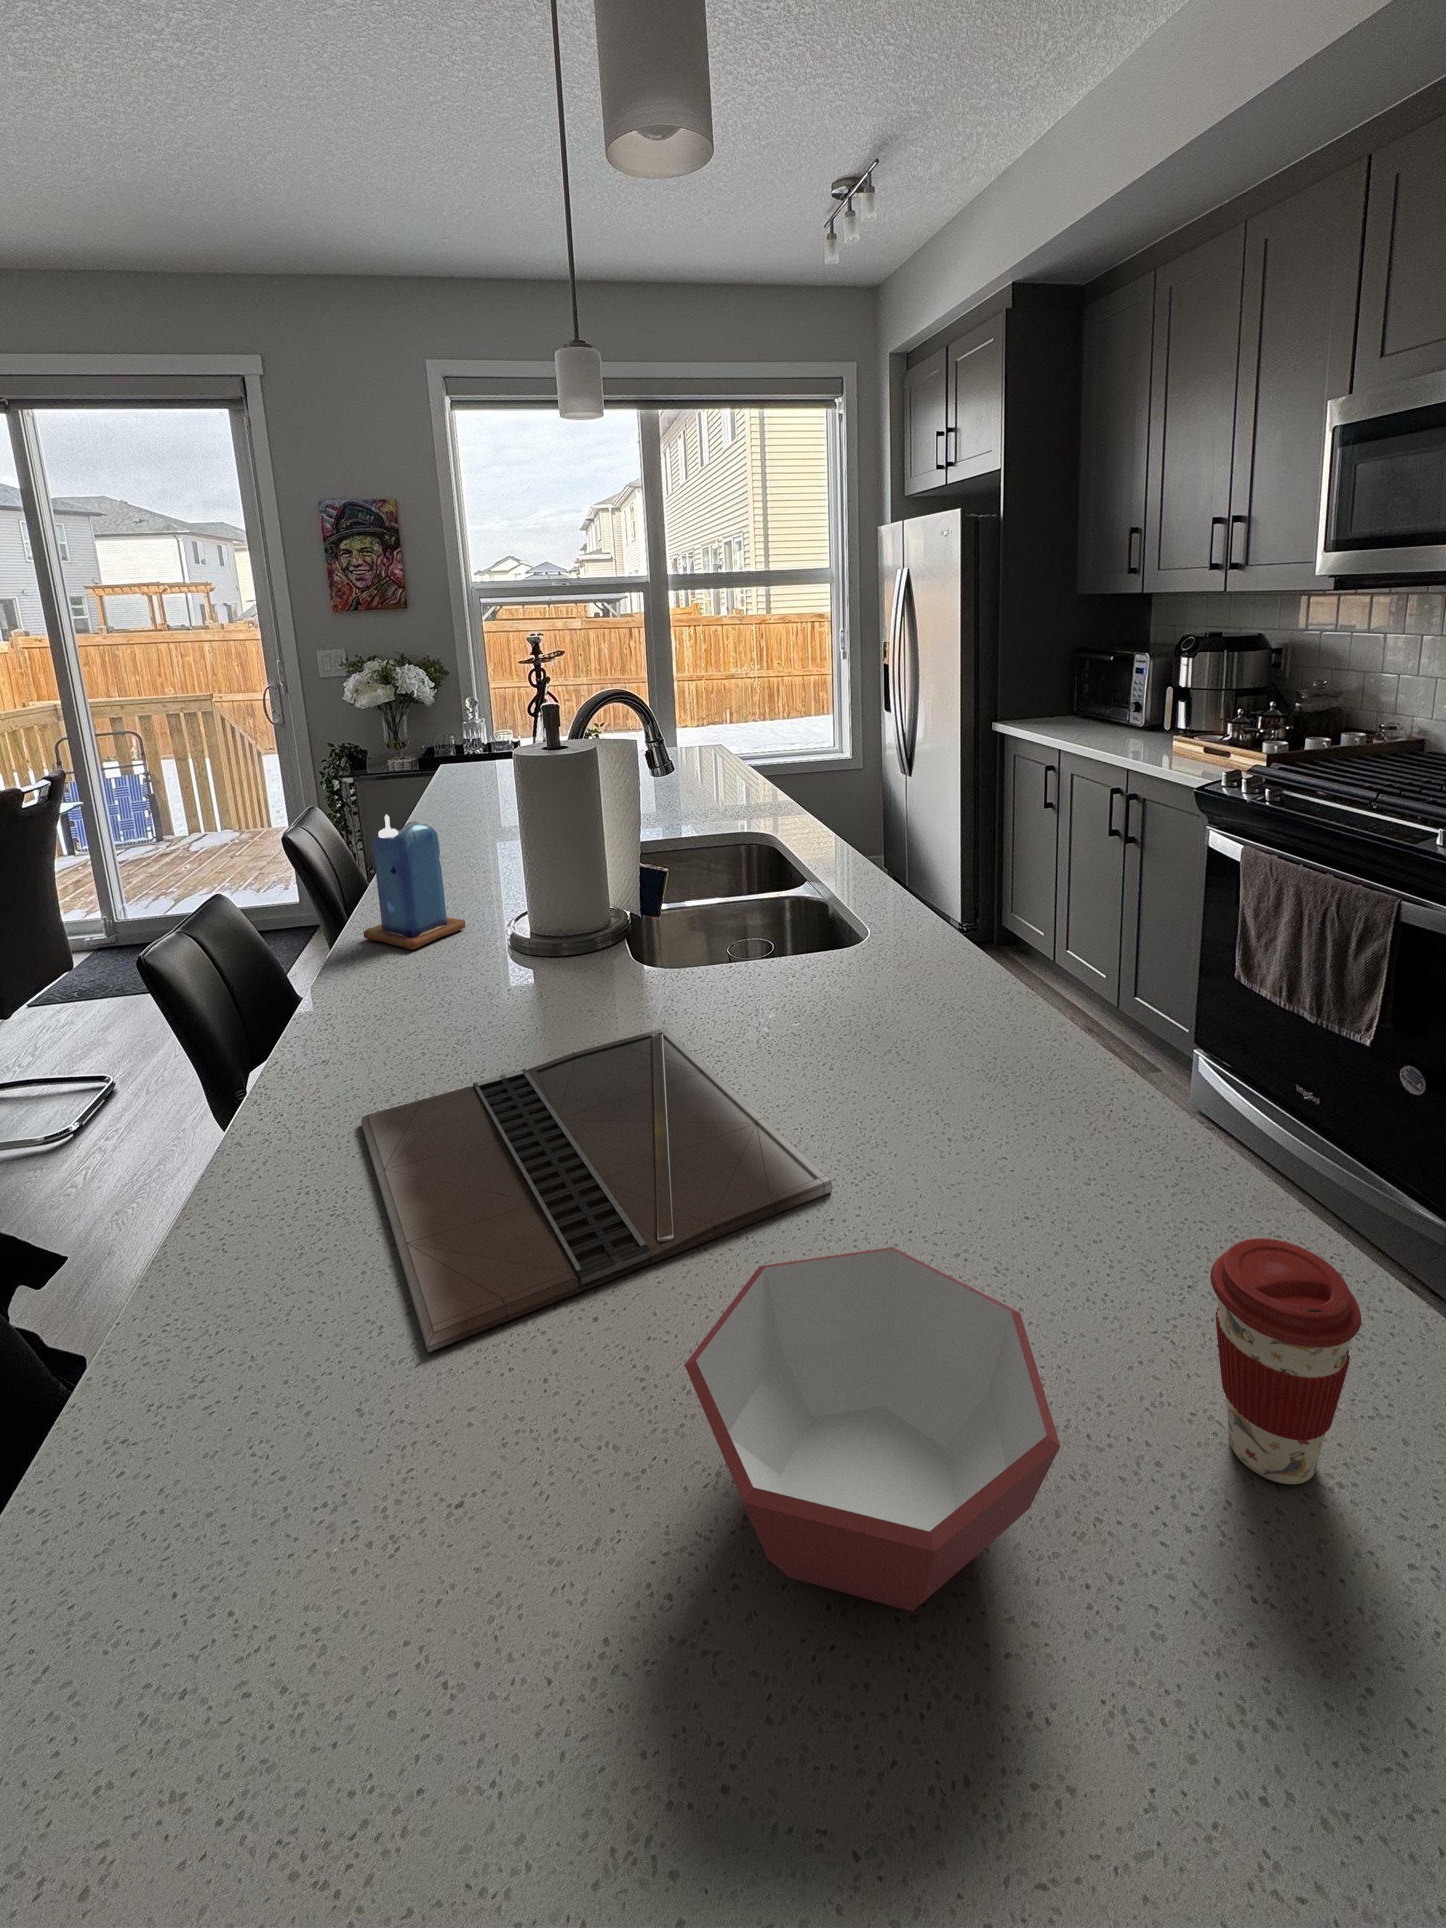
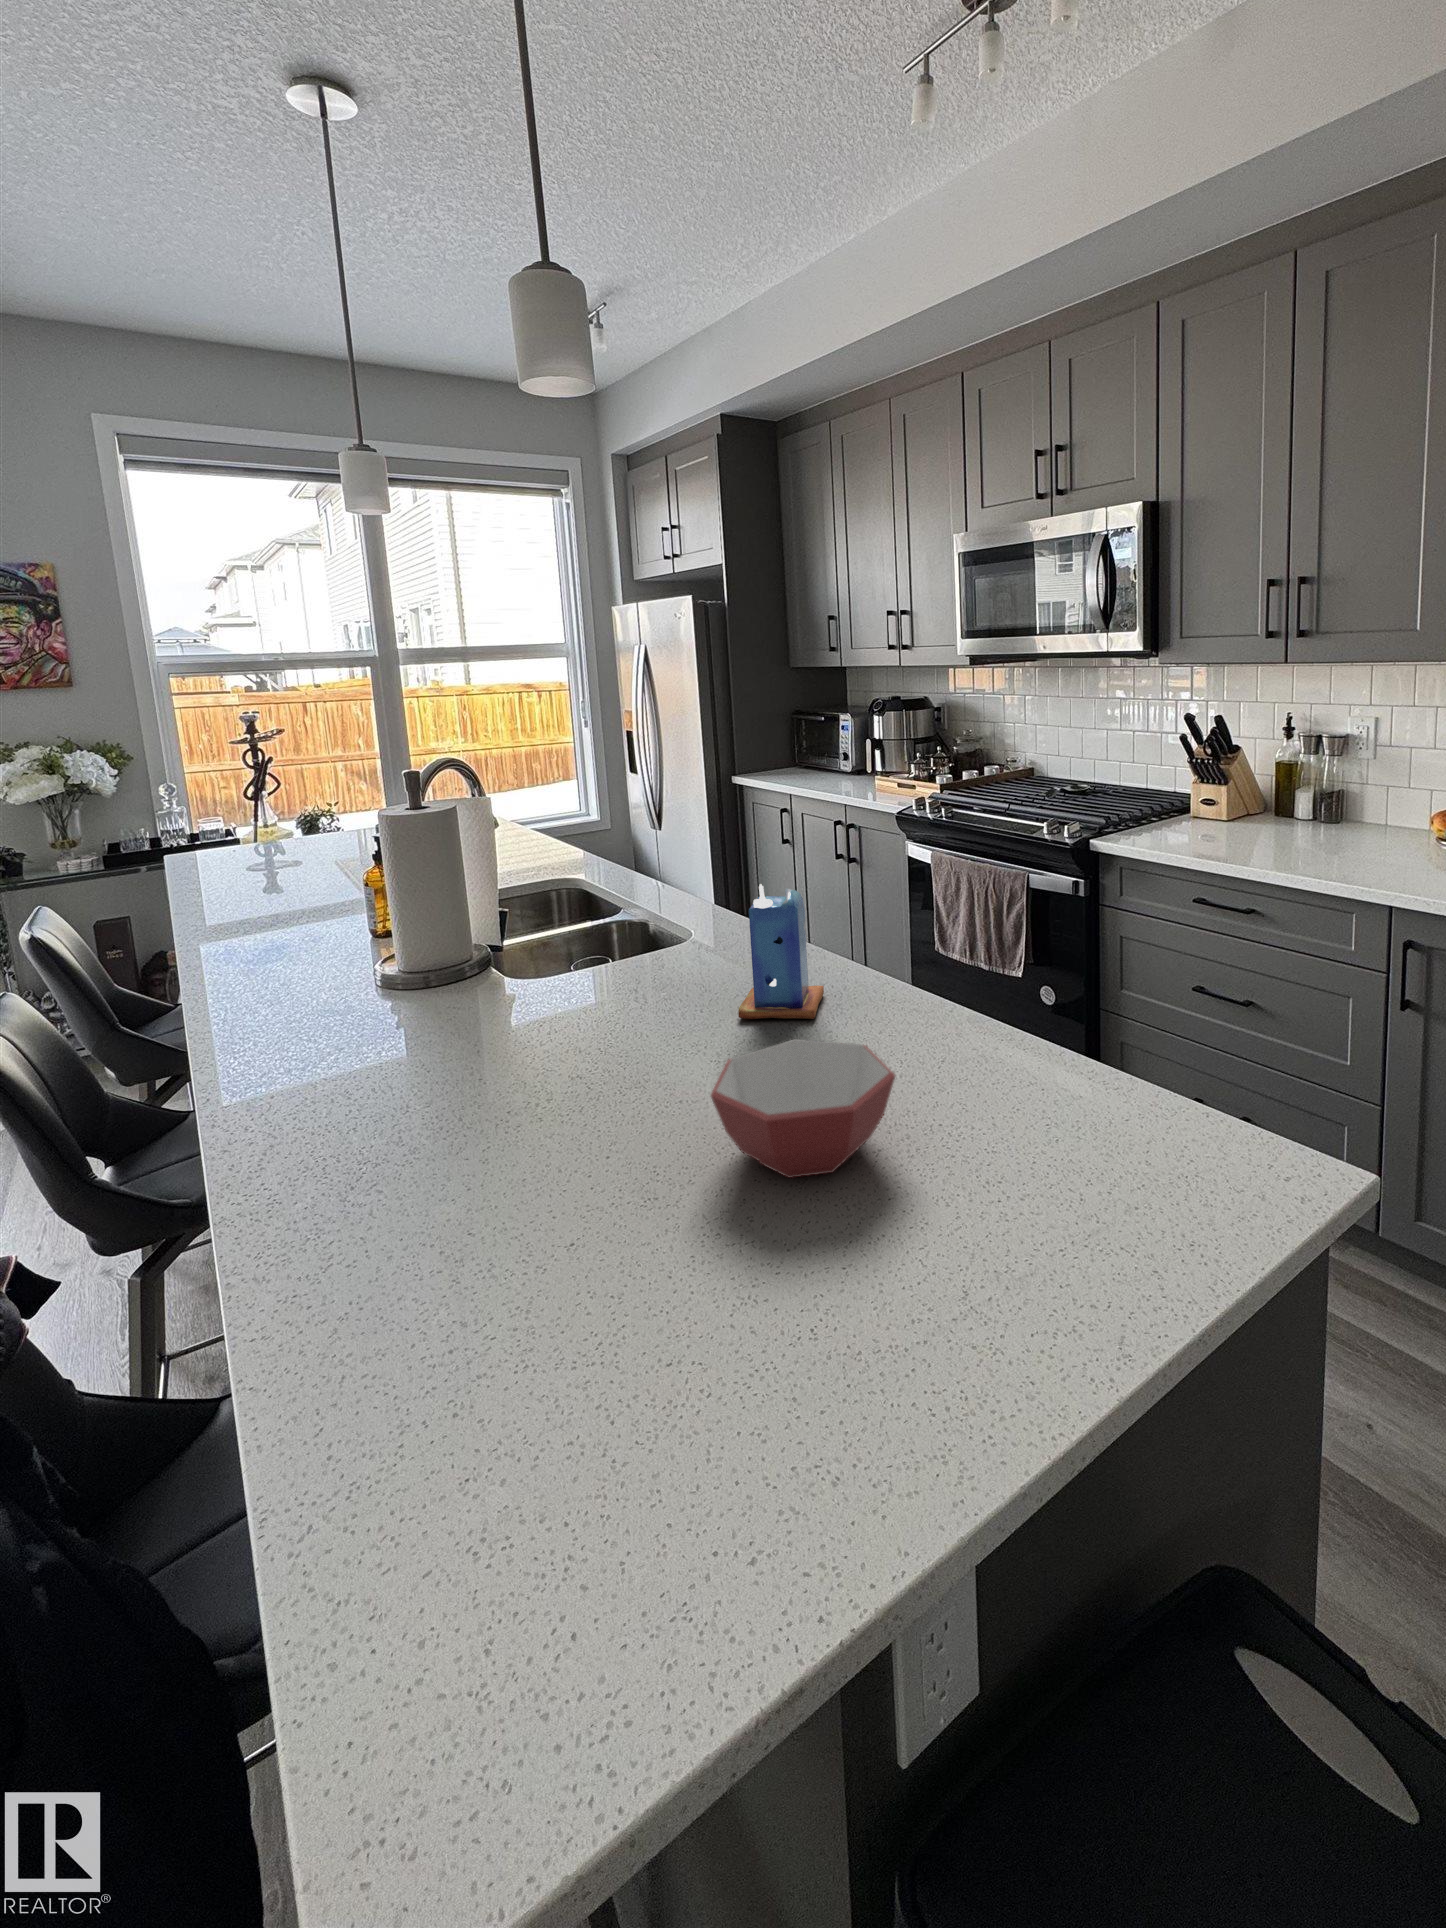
candle: present [364,814,466,950] -> present [738,884,824,1019]
laptop: present [361,1028,832,1353] -> none [354,1003,732,1172]
coffee cup: present [1210,1238,1361,1484] -> none [947,990,1008,1099]

